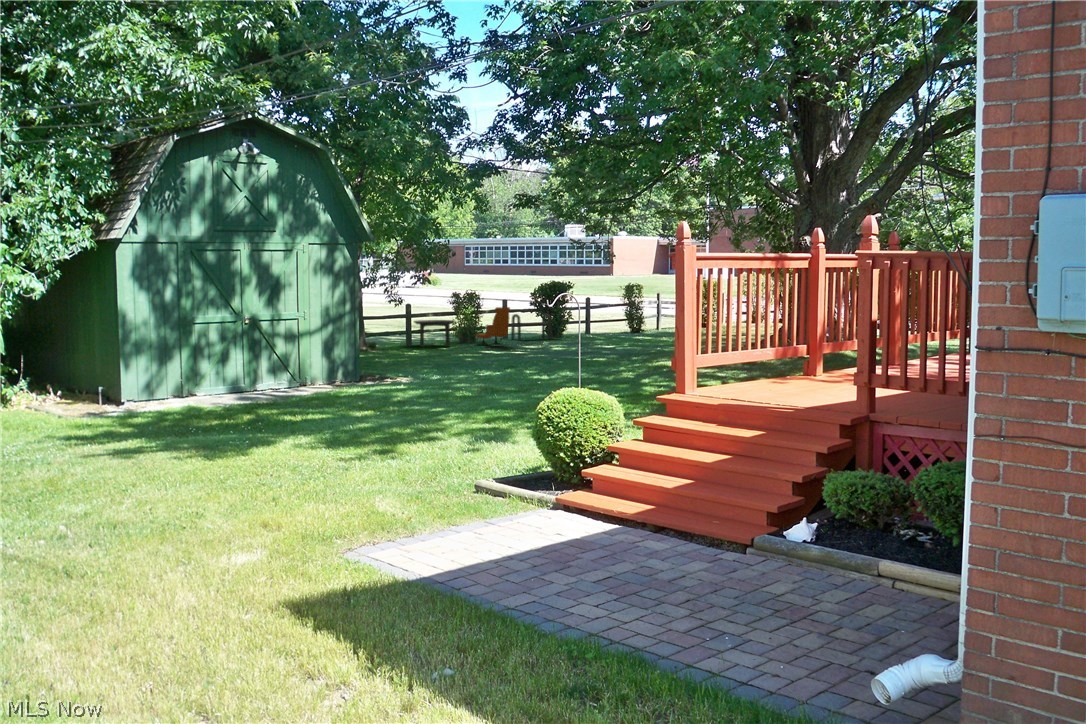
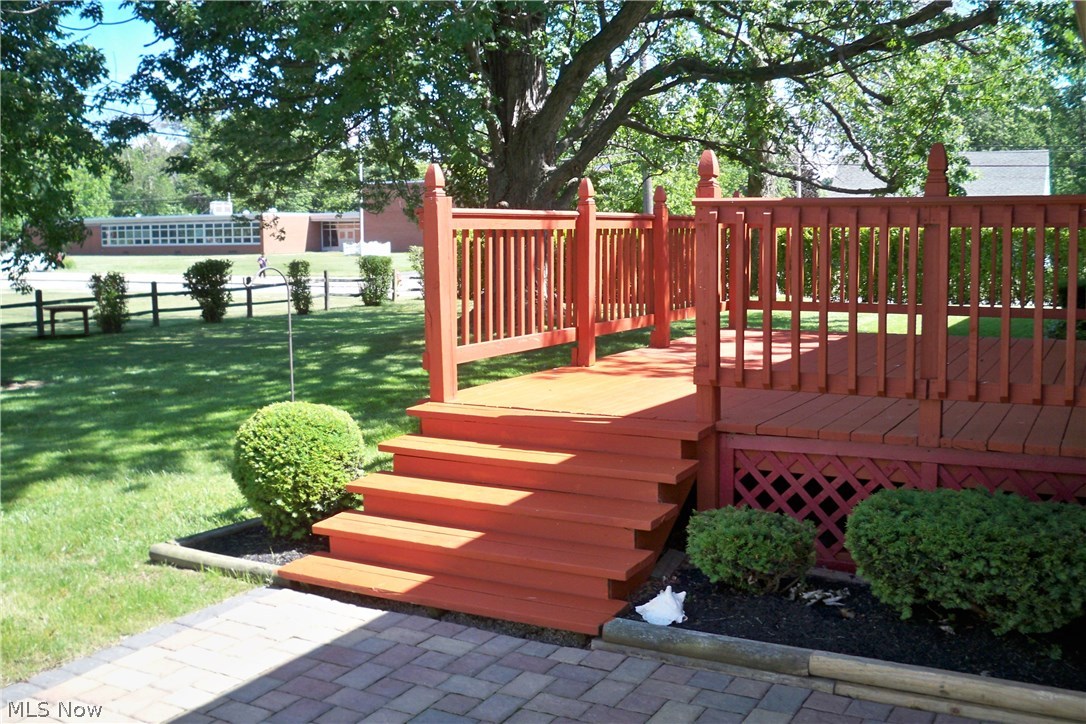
lounge chair: present [476,307,510,345] -> none [121,289,163,334]
bench: present [511,314,552,341] -> none [165,296,213,327]

